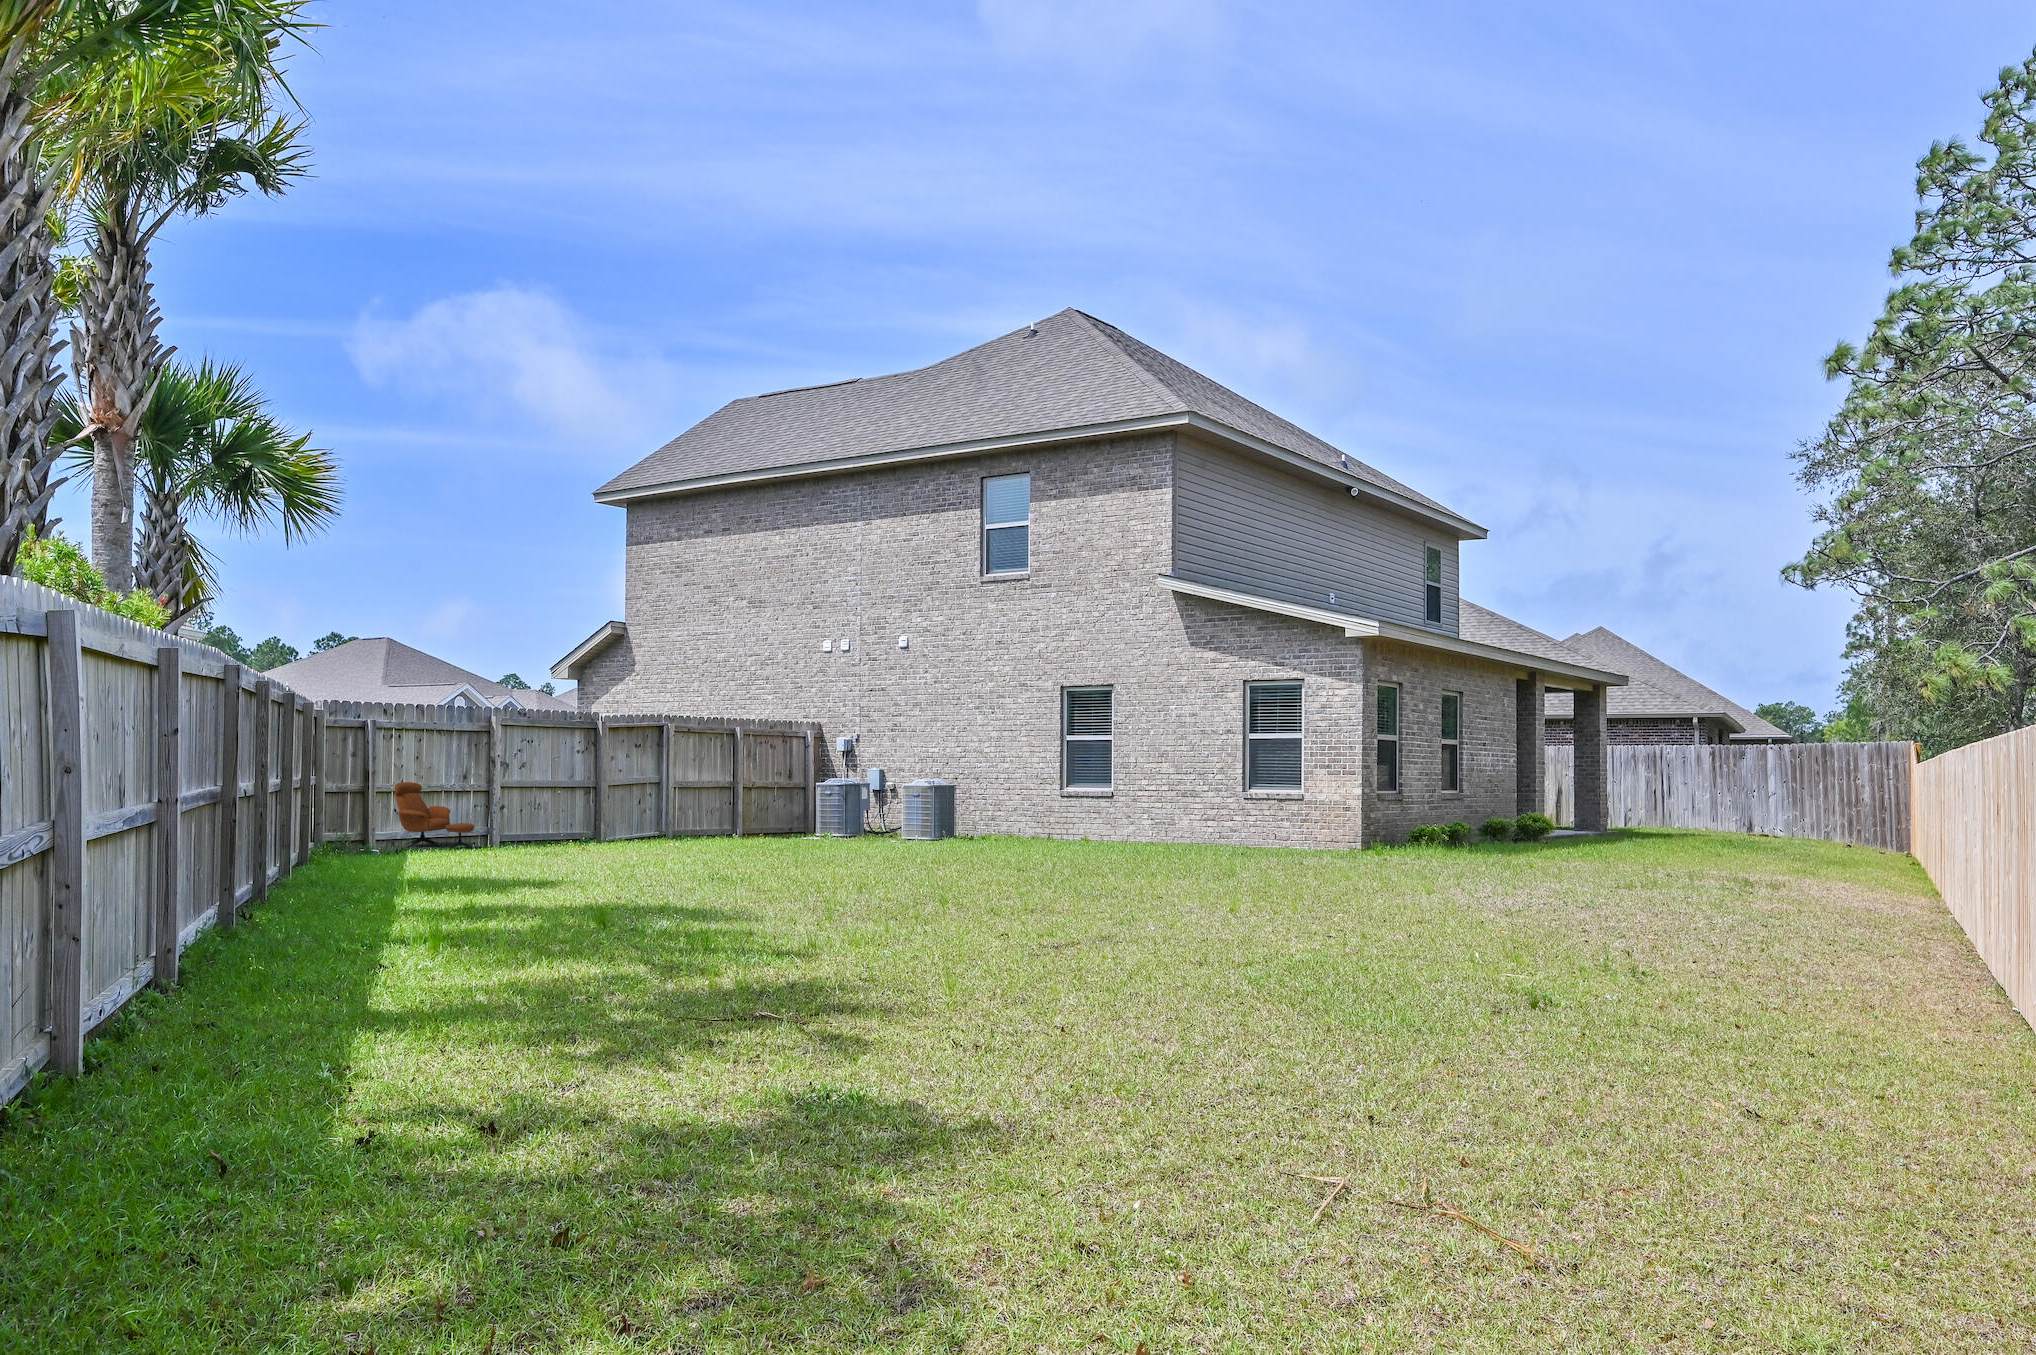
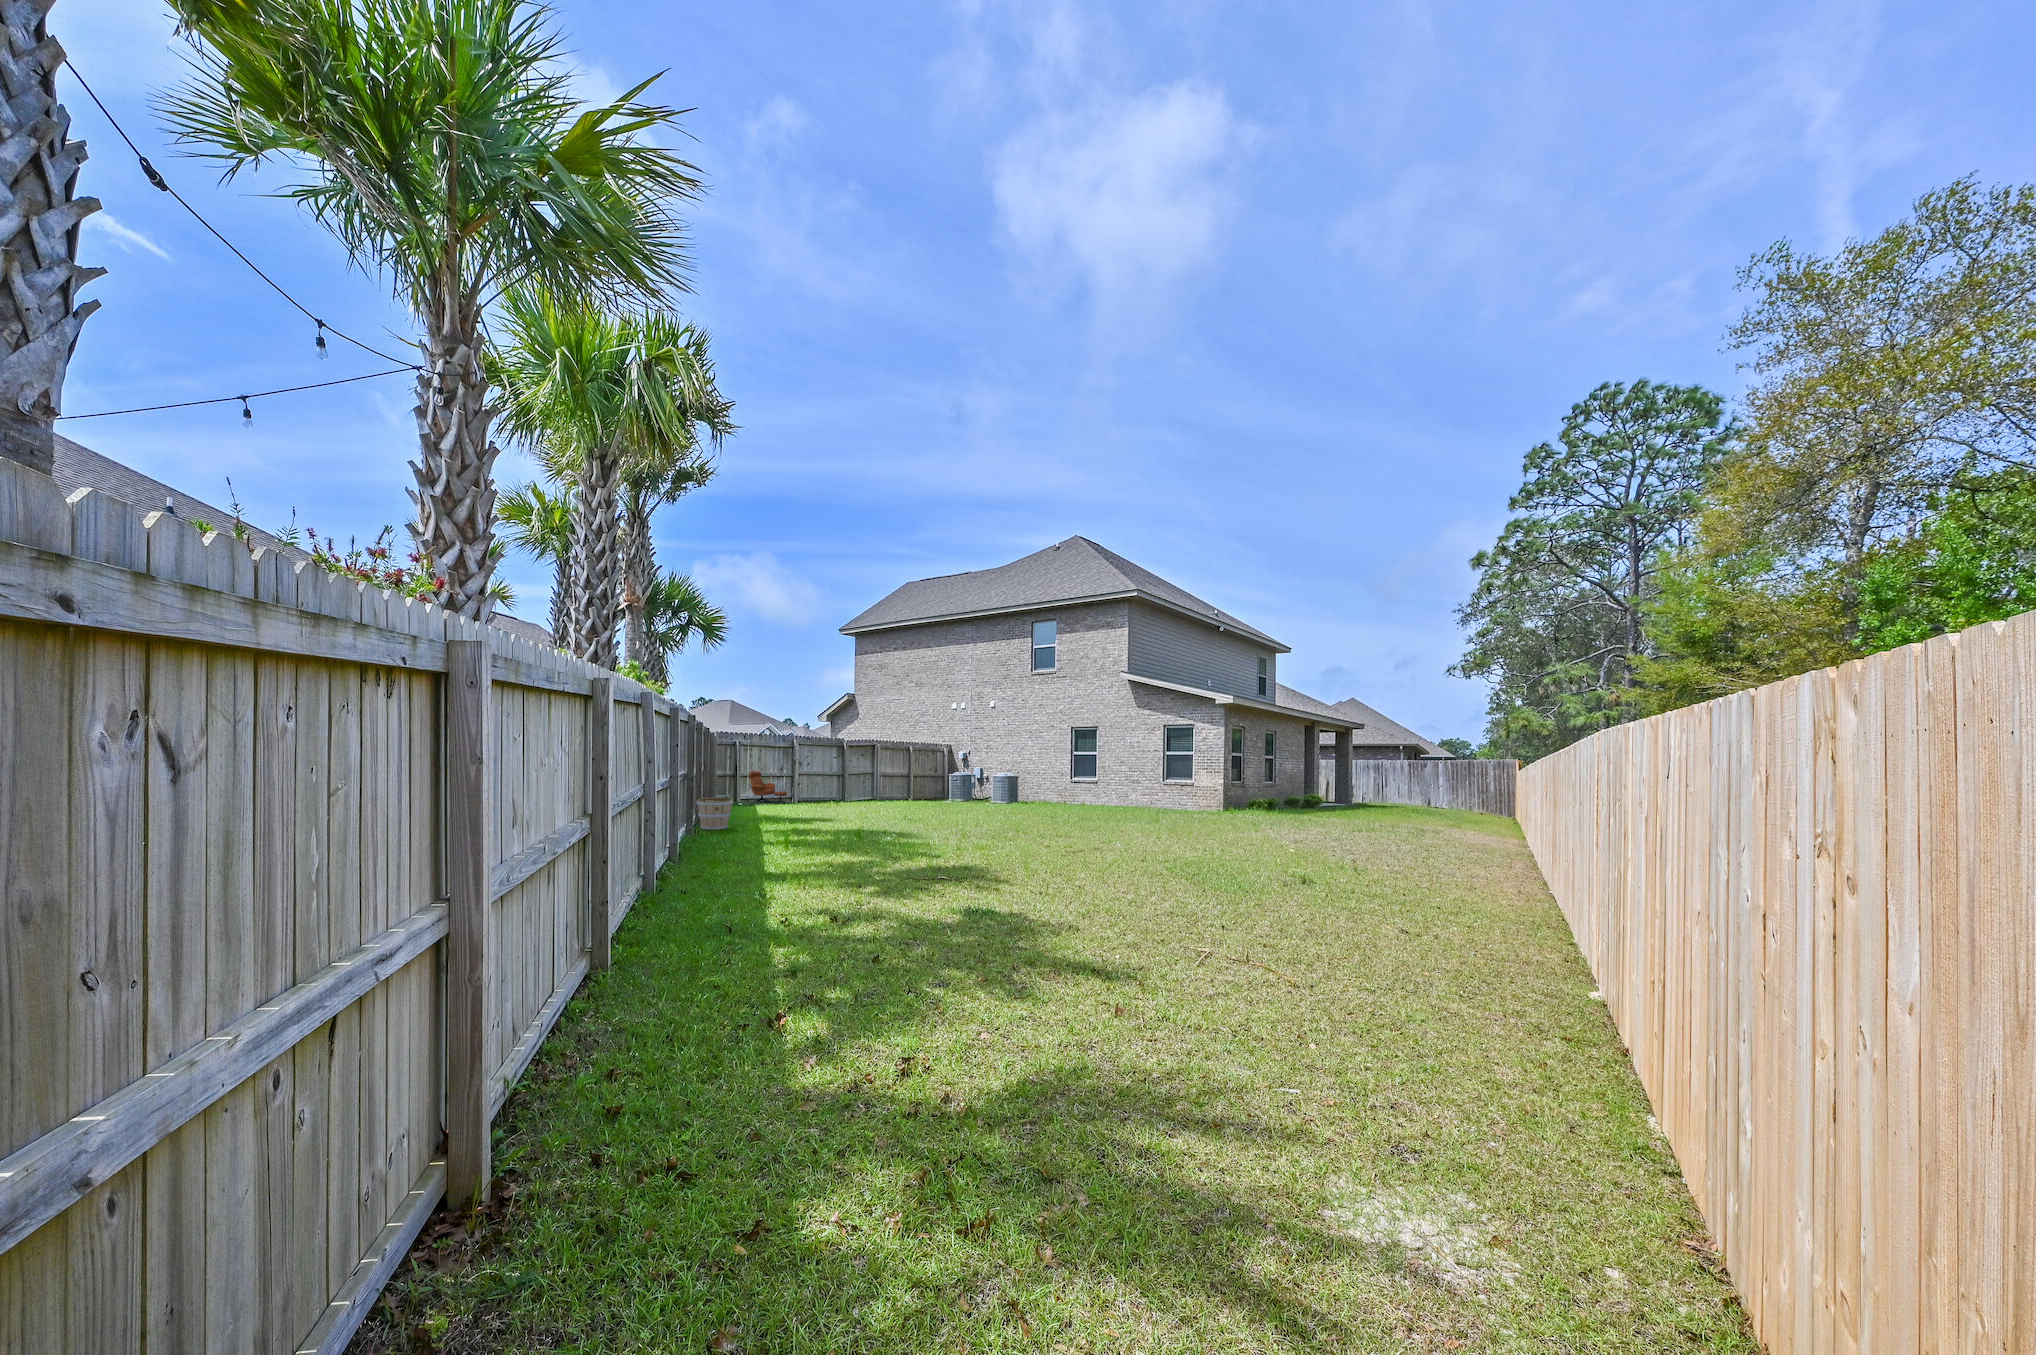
wooden bucket: none [229,843,315,915] -> present [696,797,734,830]

